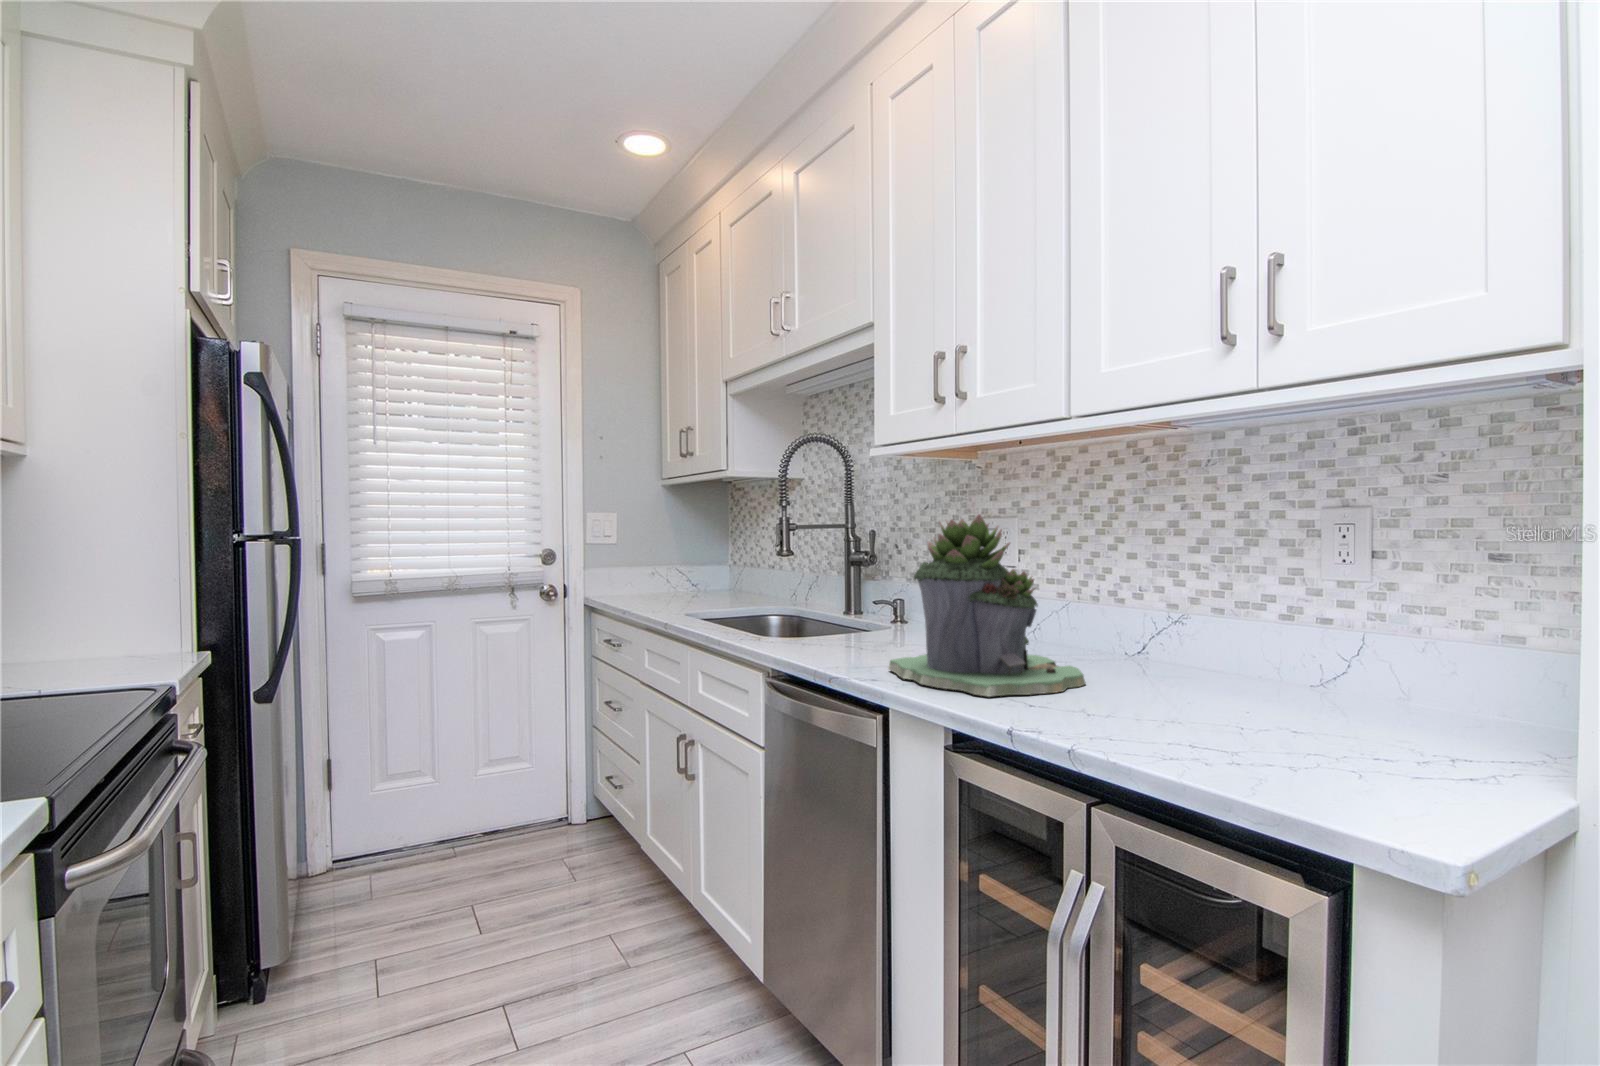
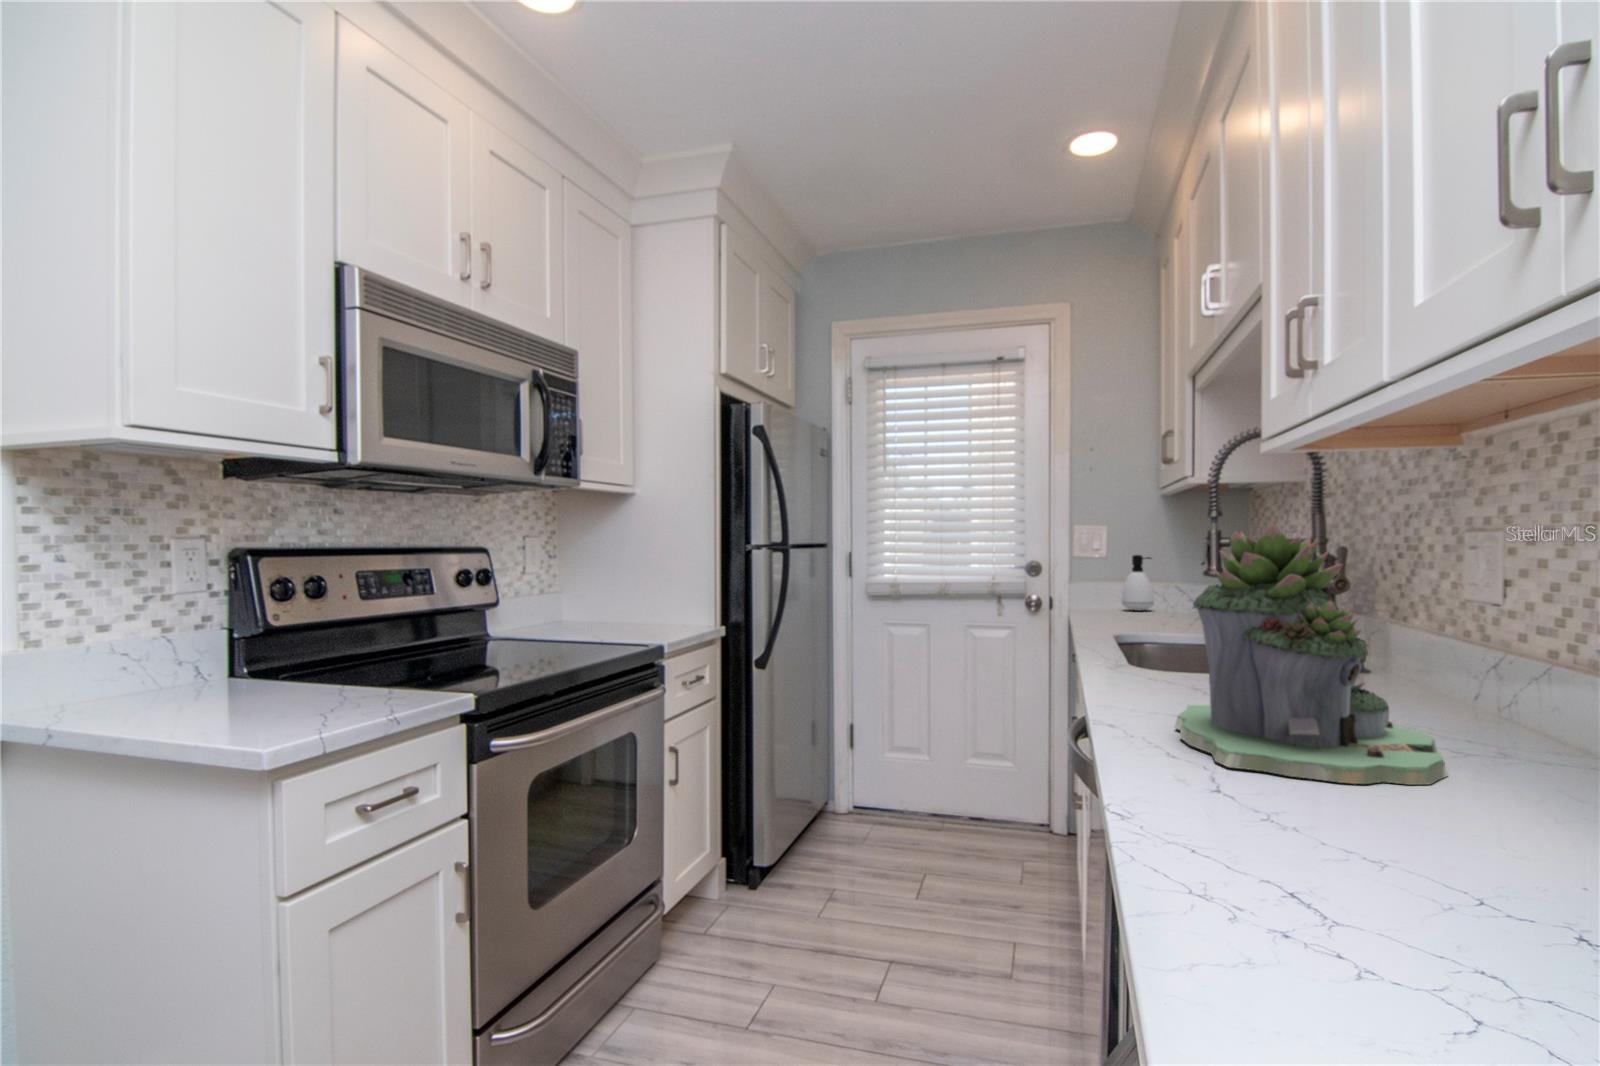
soap dispenser: none [631,540,660,593] -> present [1122,555,1154,611]

